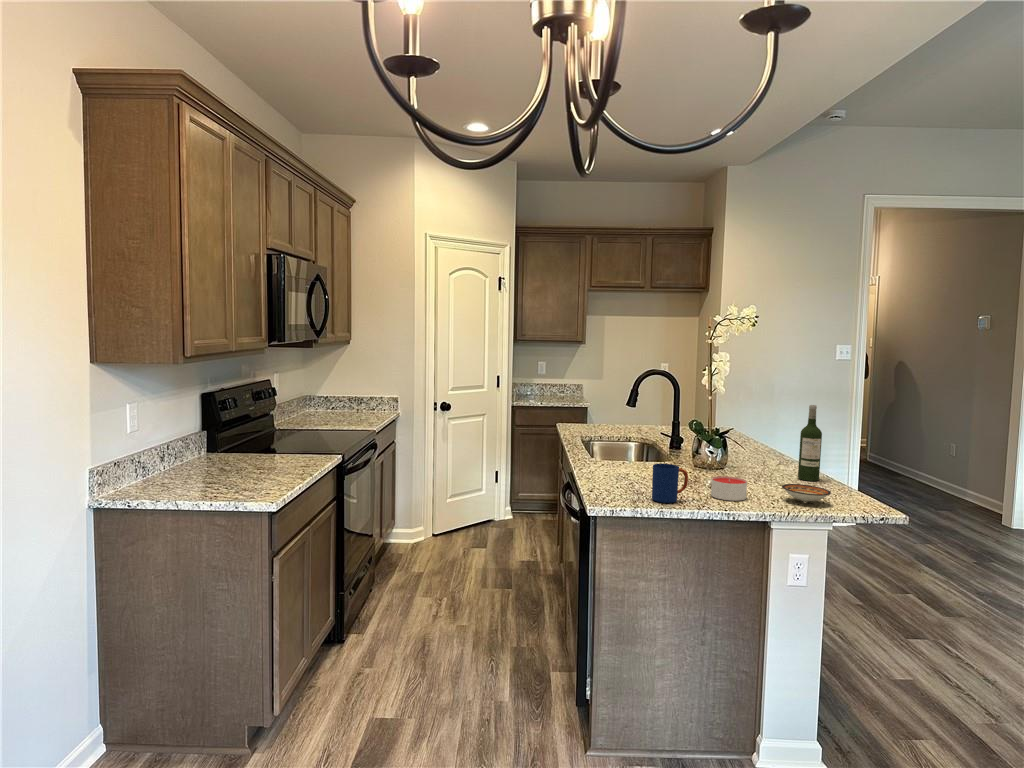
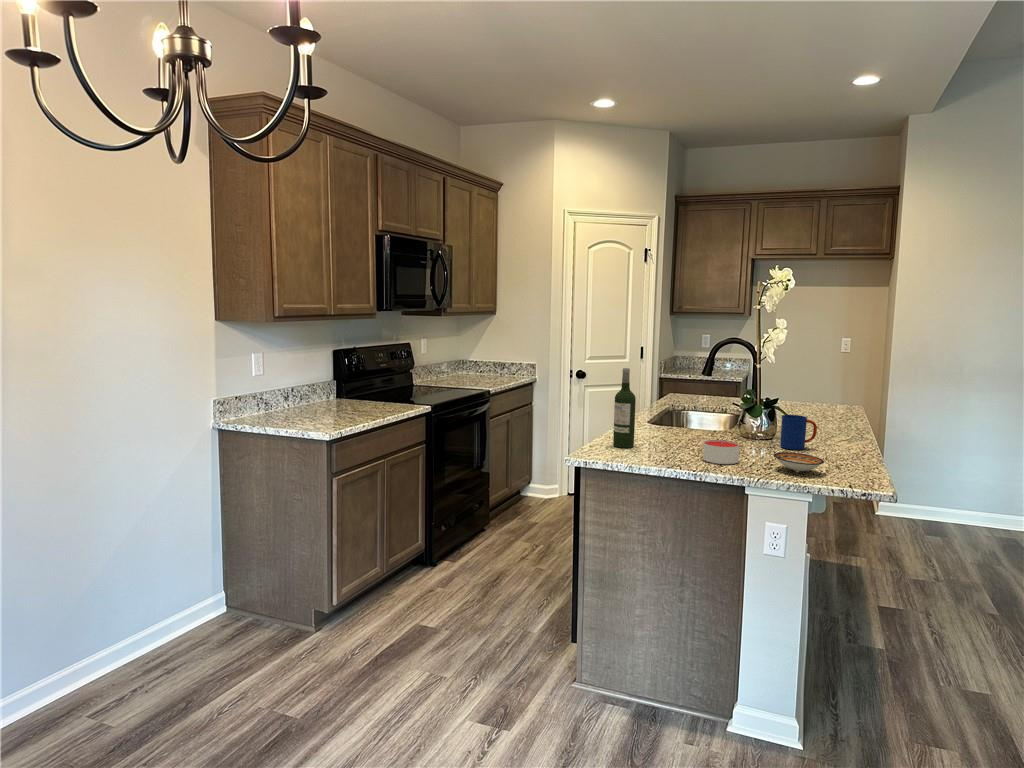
wine bottle: present [798,405,822,481] -> present [613,368,636,448]
mug: present [652,464,688,503] -> present [780,415,817,450]

